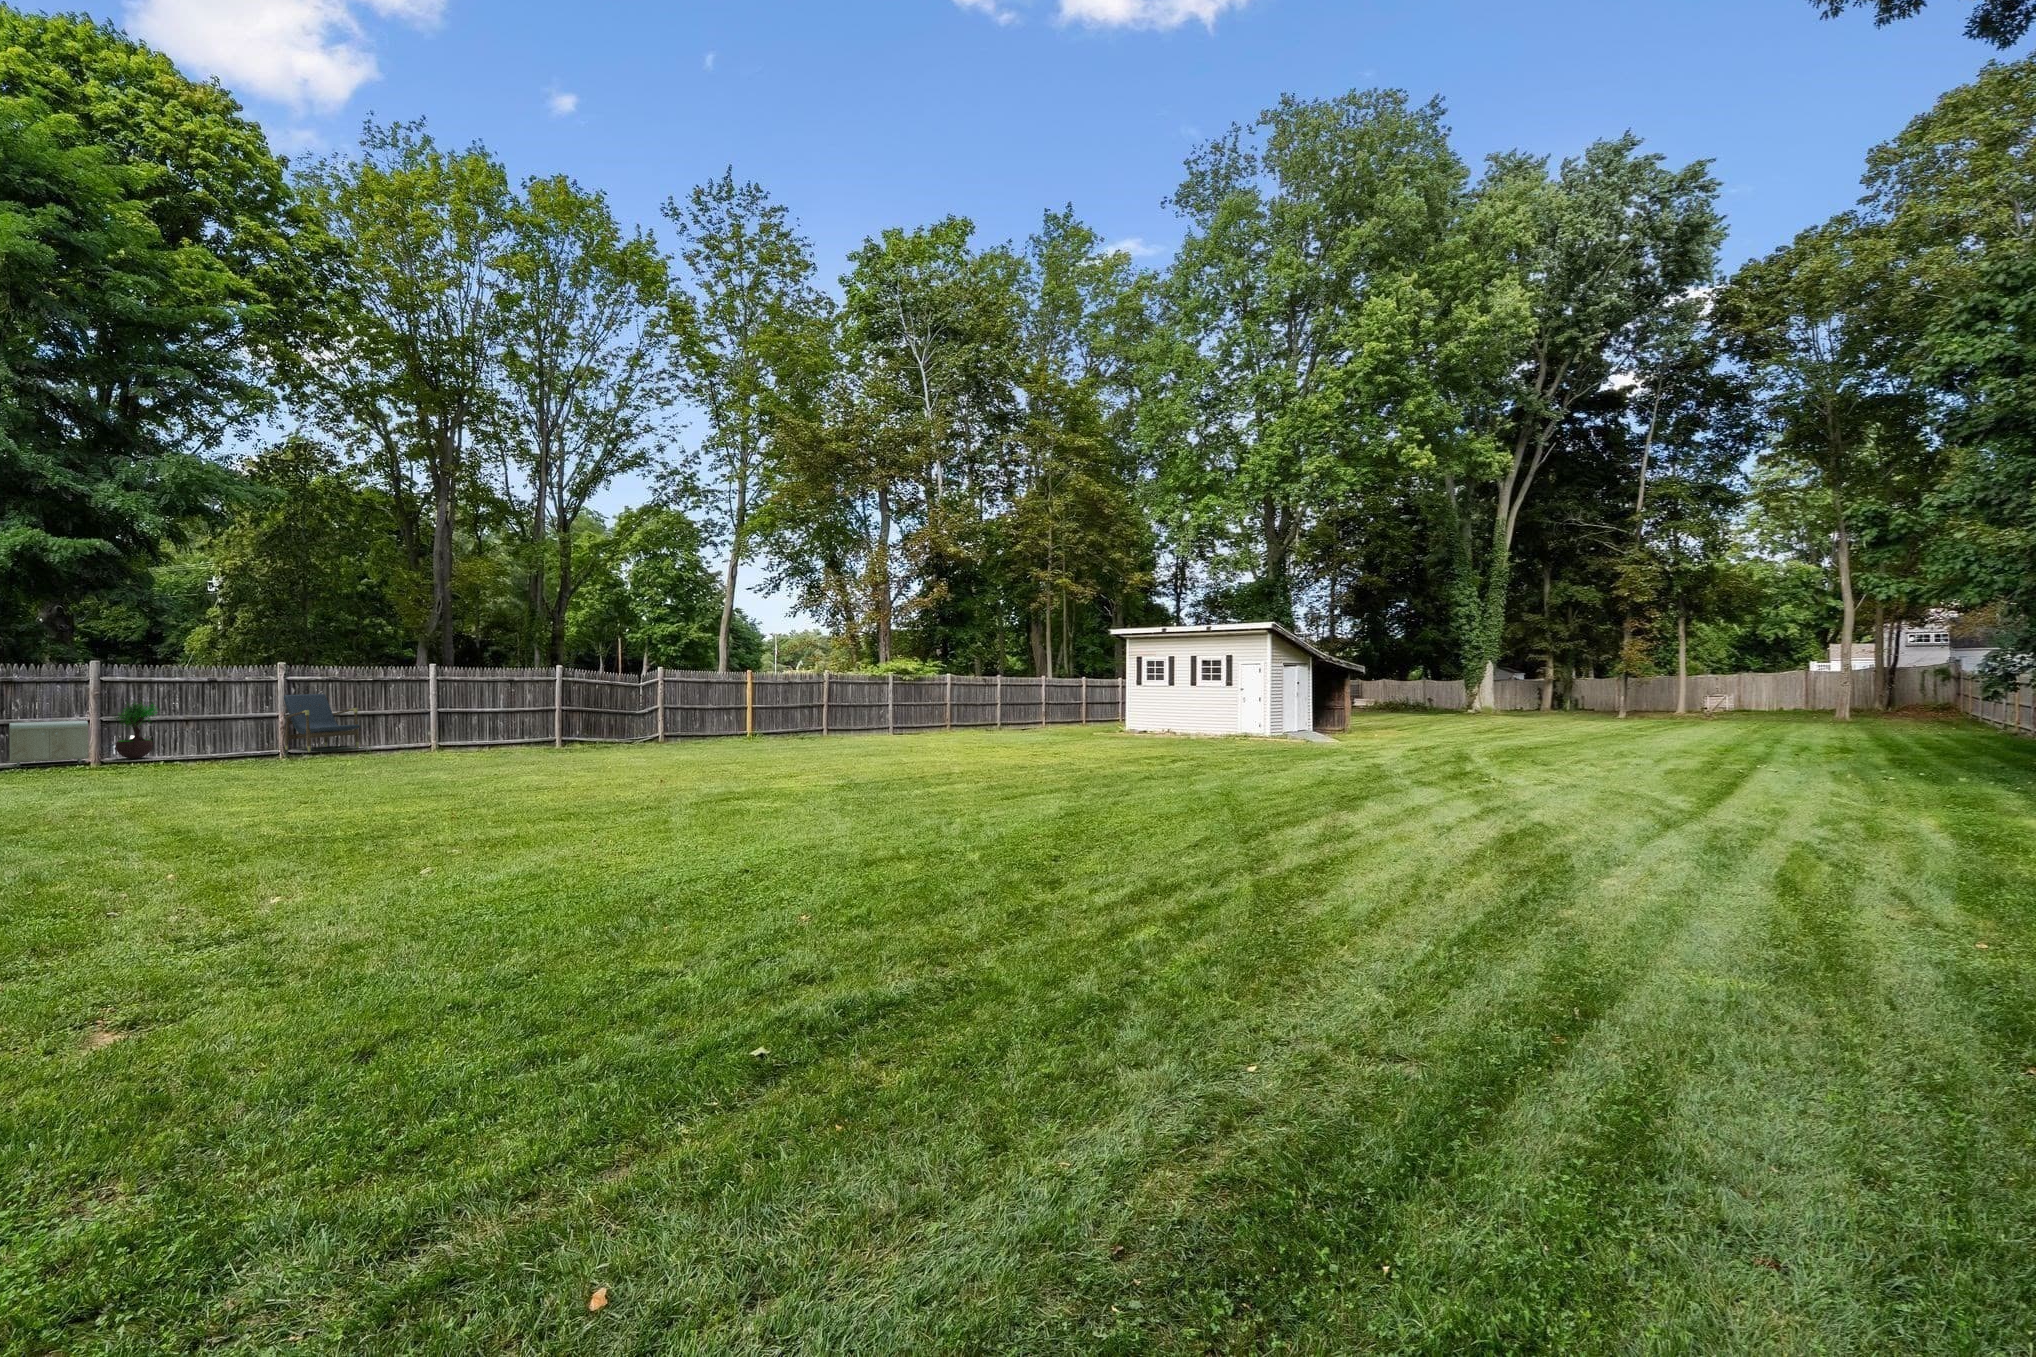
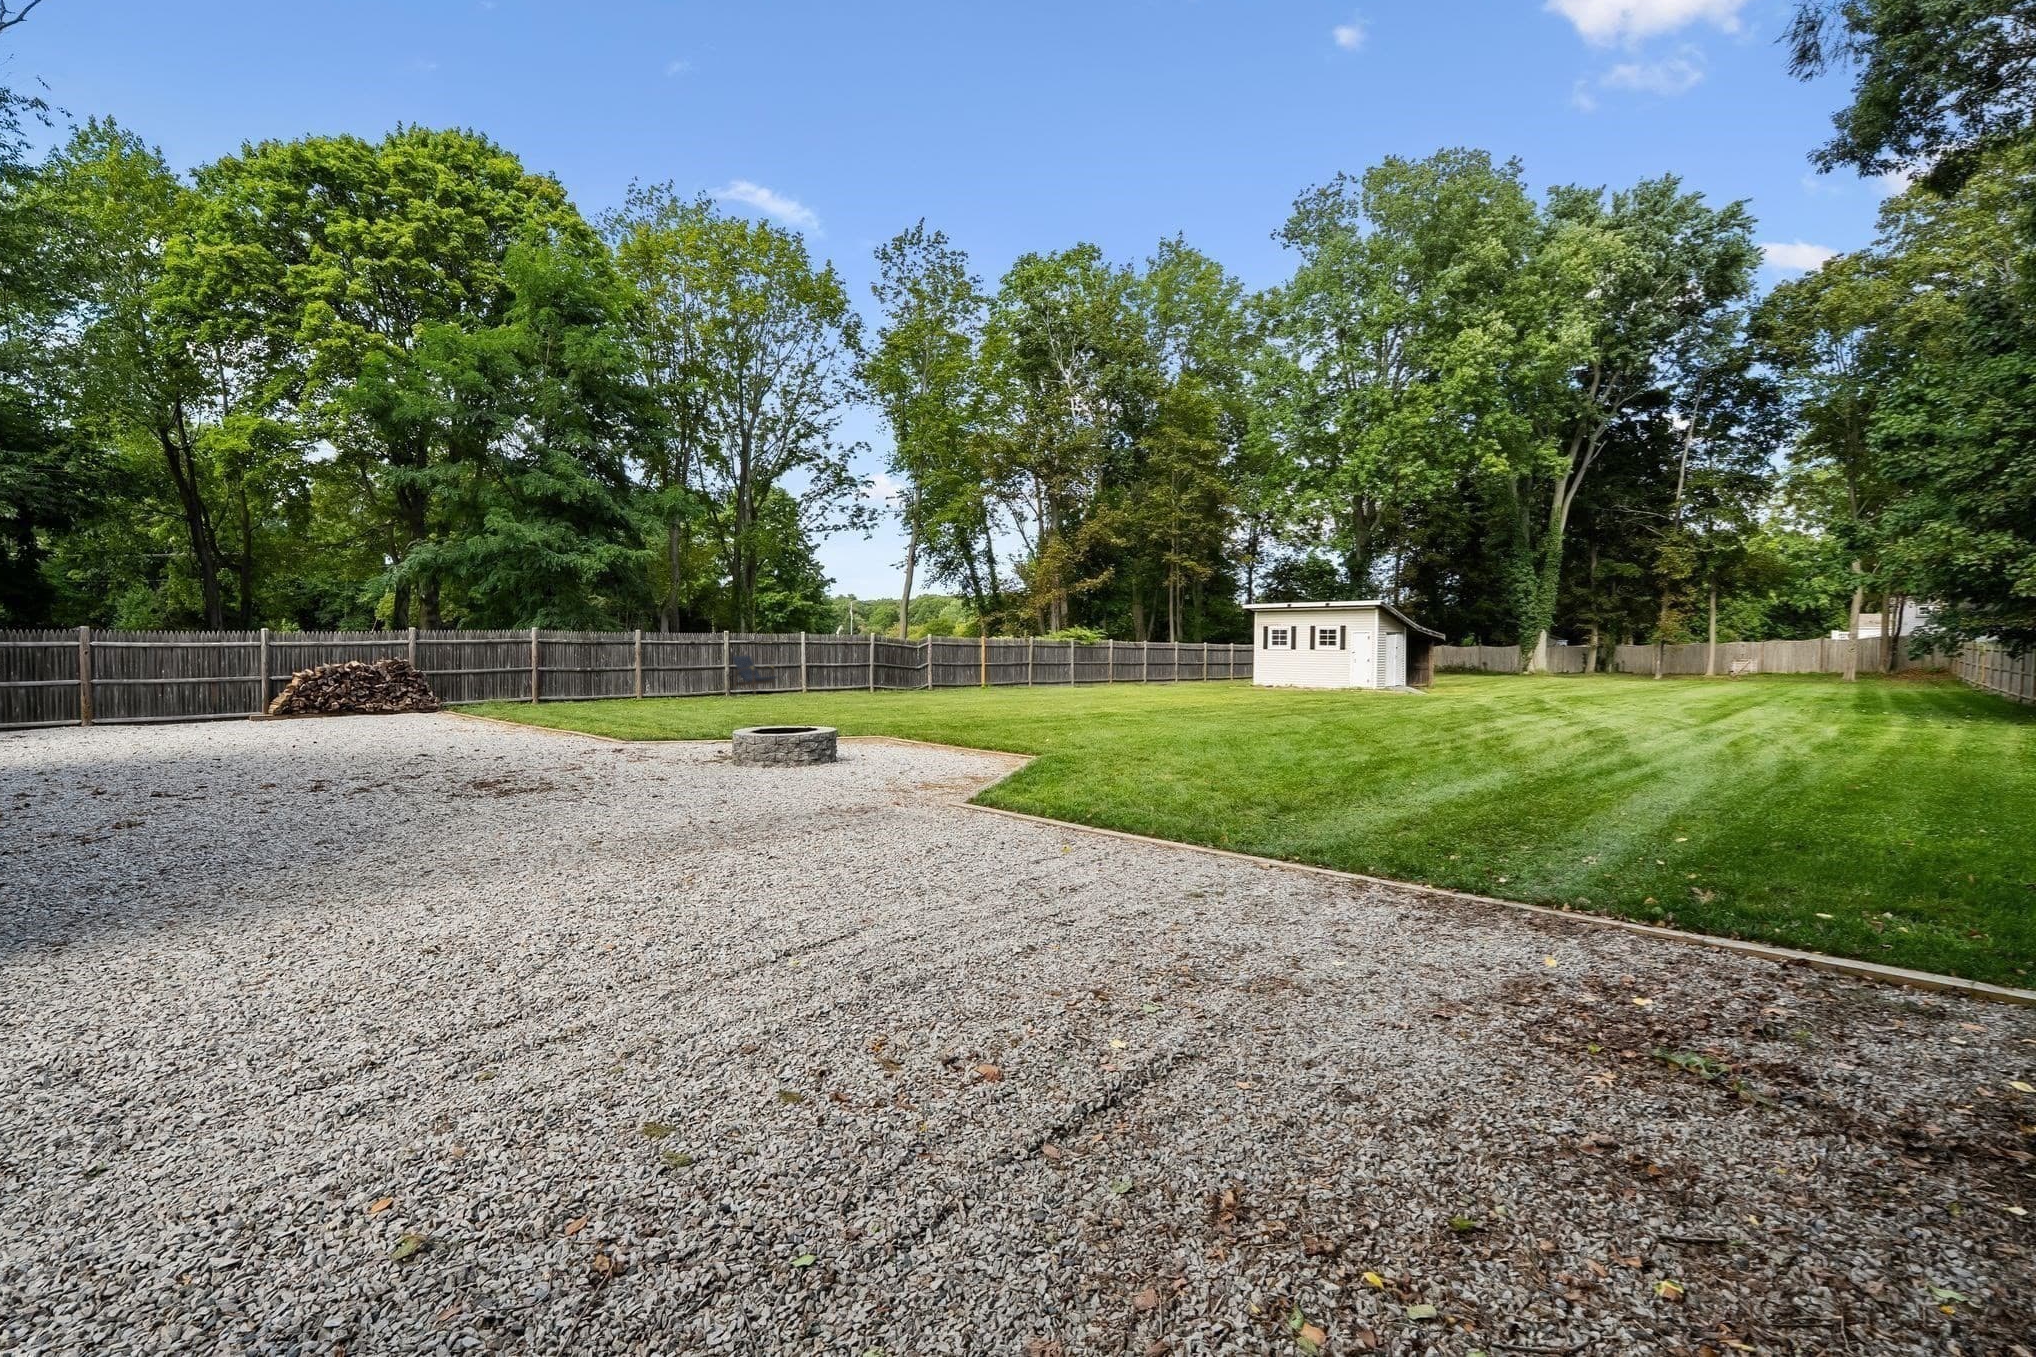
potted tree: present [114,702,157,759] -> none [657,658,680,697]
storage bench: present [9,721,88,766] -> none [608,673,649,700]

